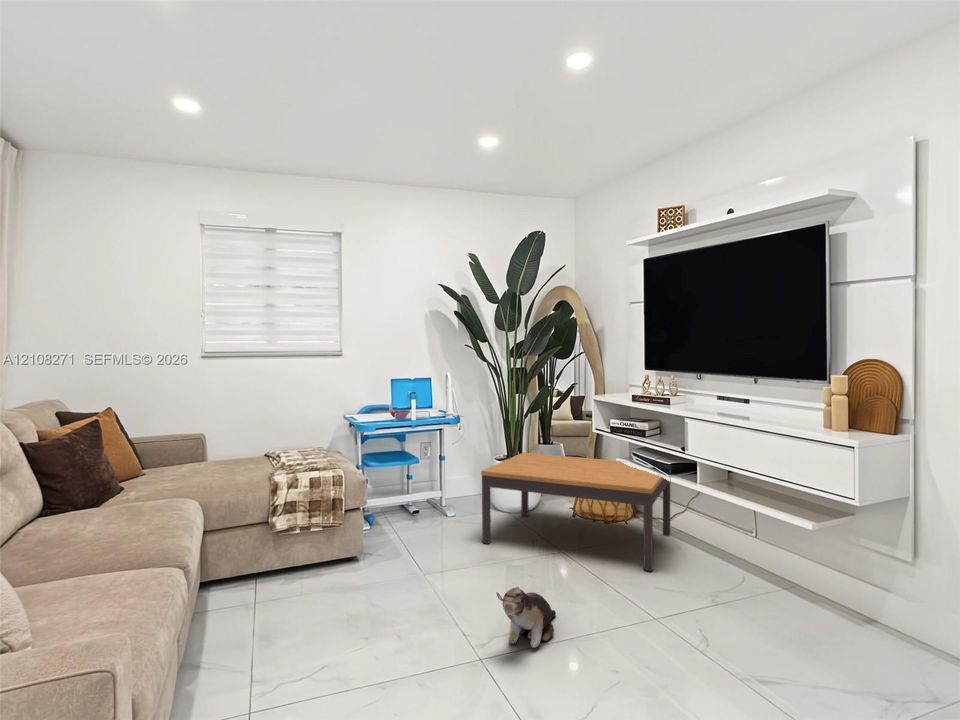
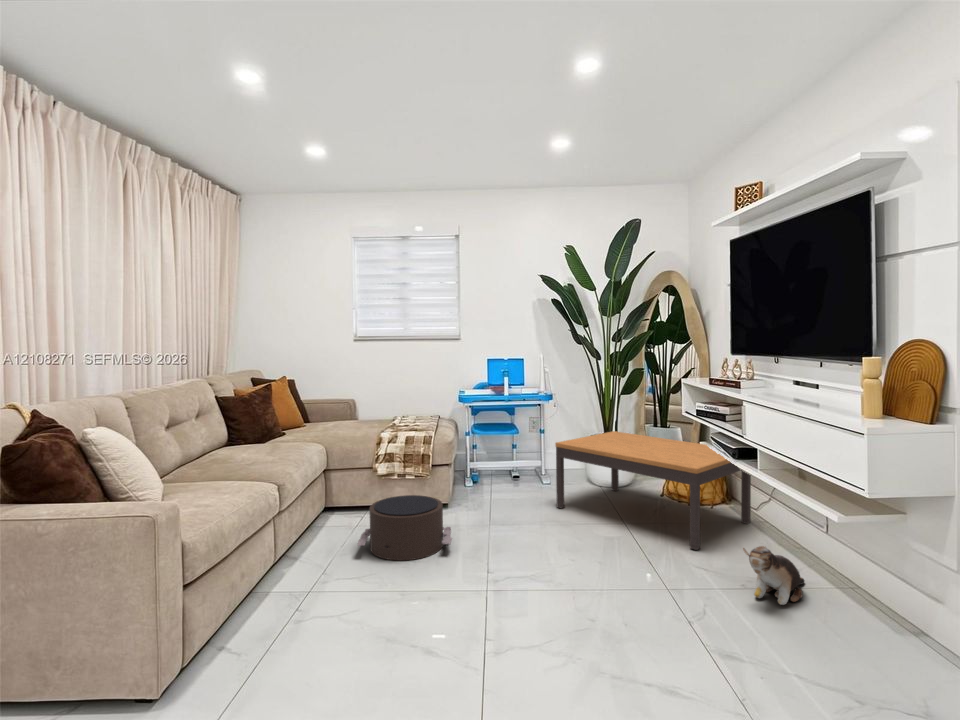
pouf: none [284,552,409,644] -> present [358,495,452,561]
plush toy: present [496,587,556,648] -> present [743,546,804,605]

